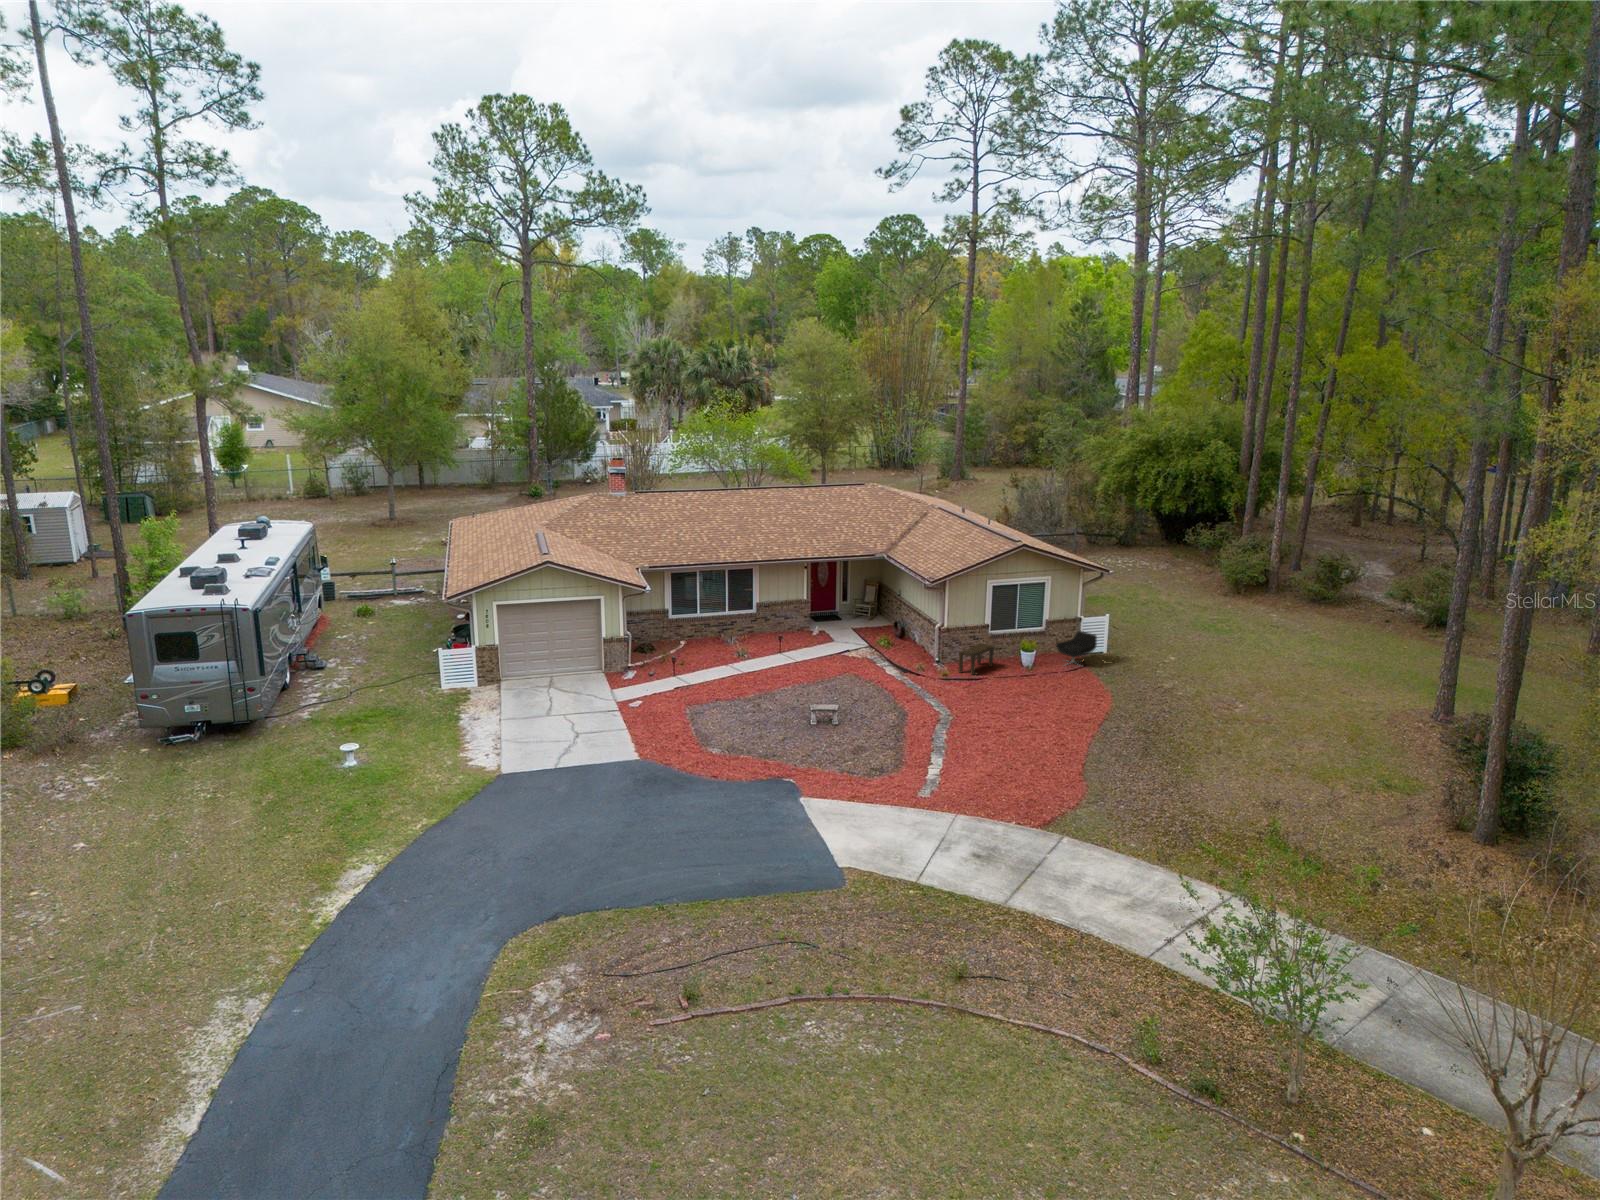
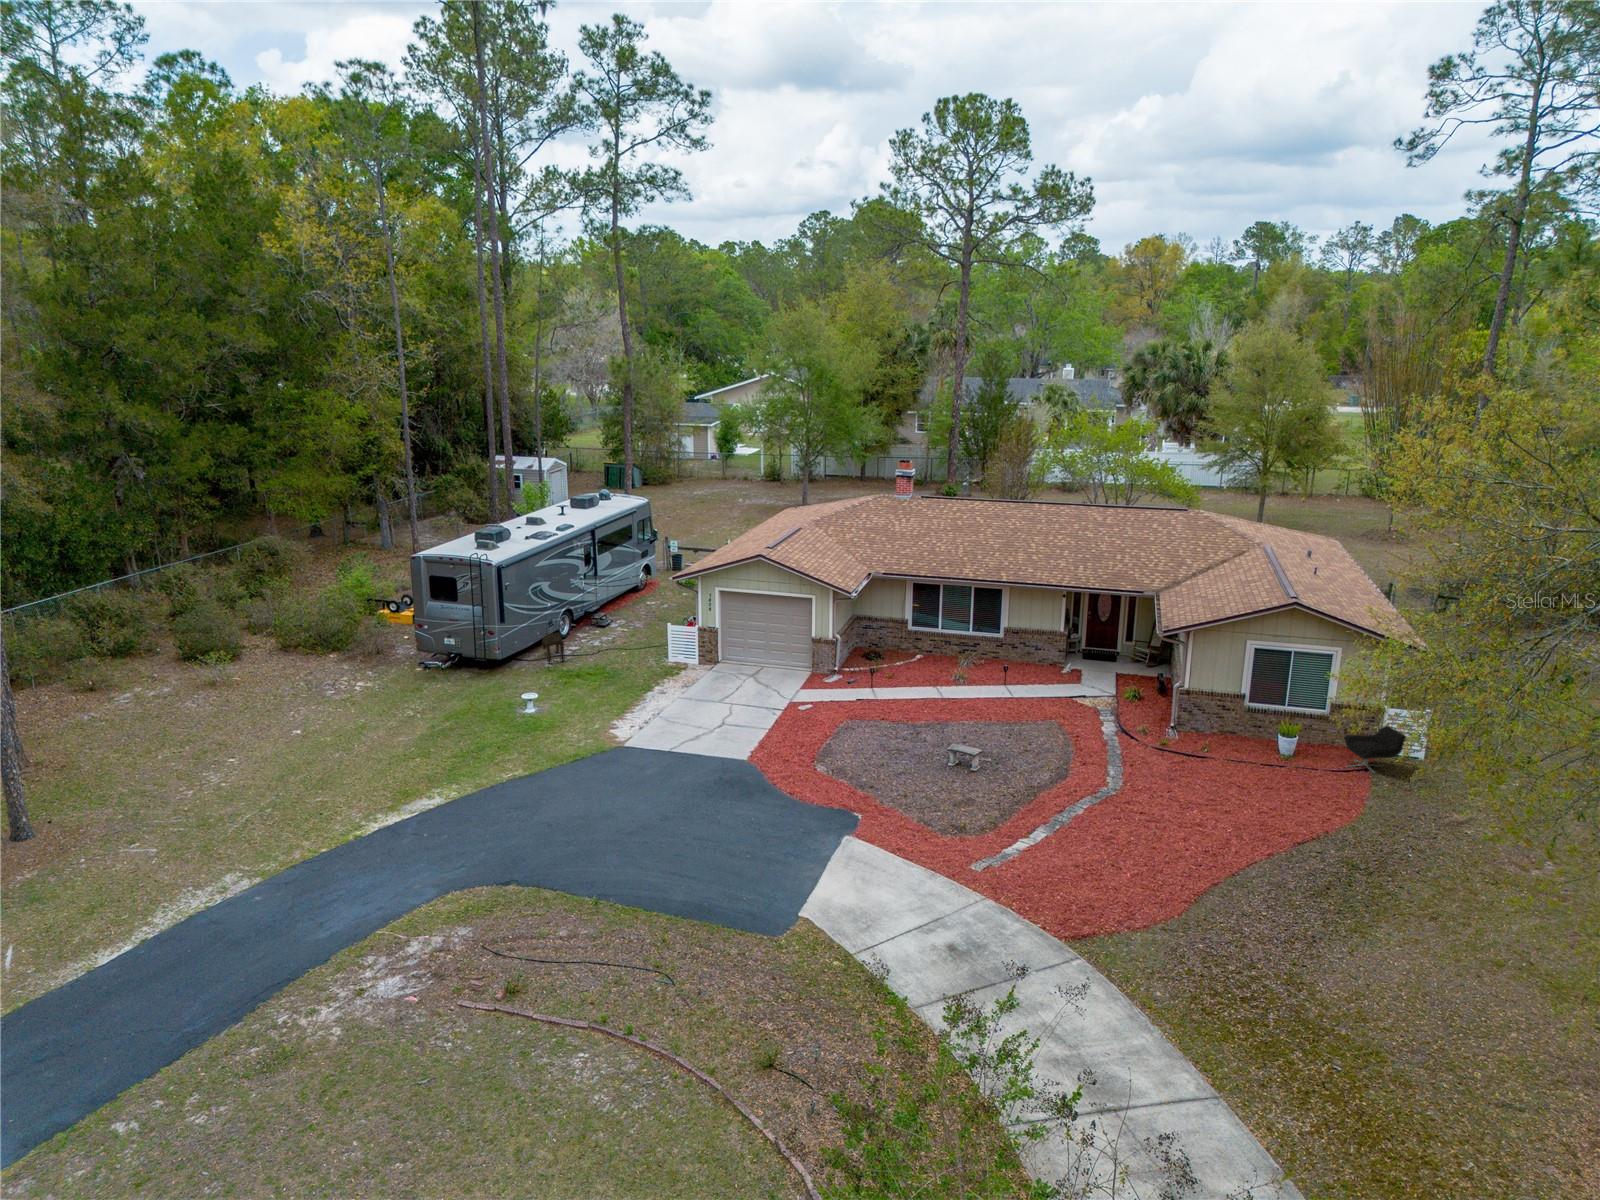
bench: present [958,643,995,675] -> present [543,633,565,664]

